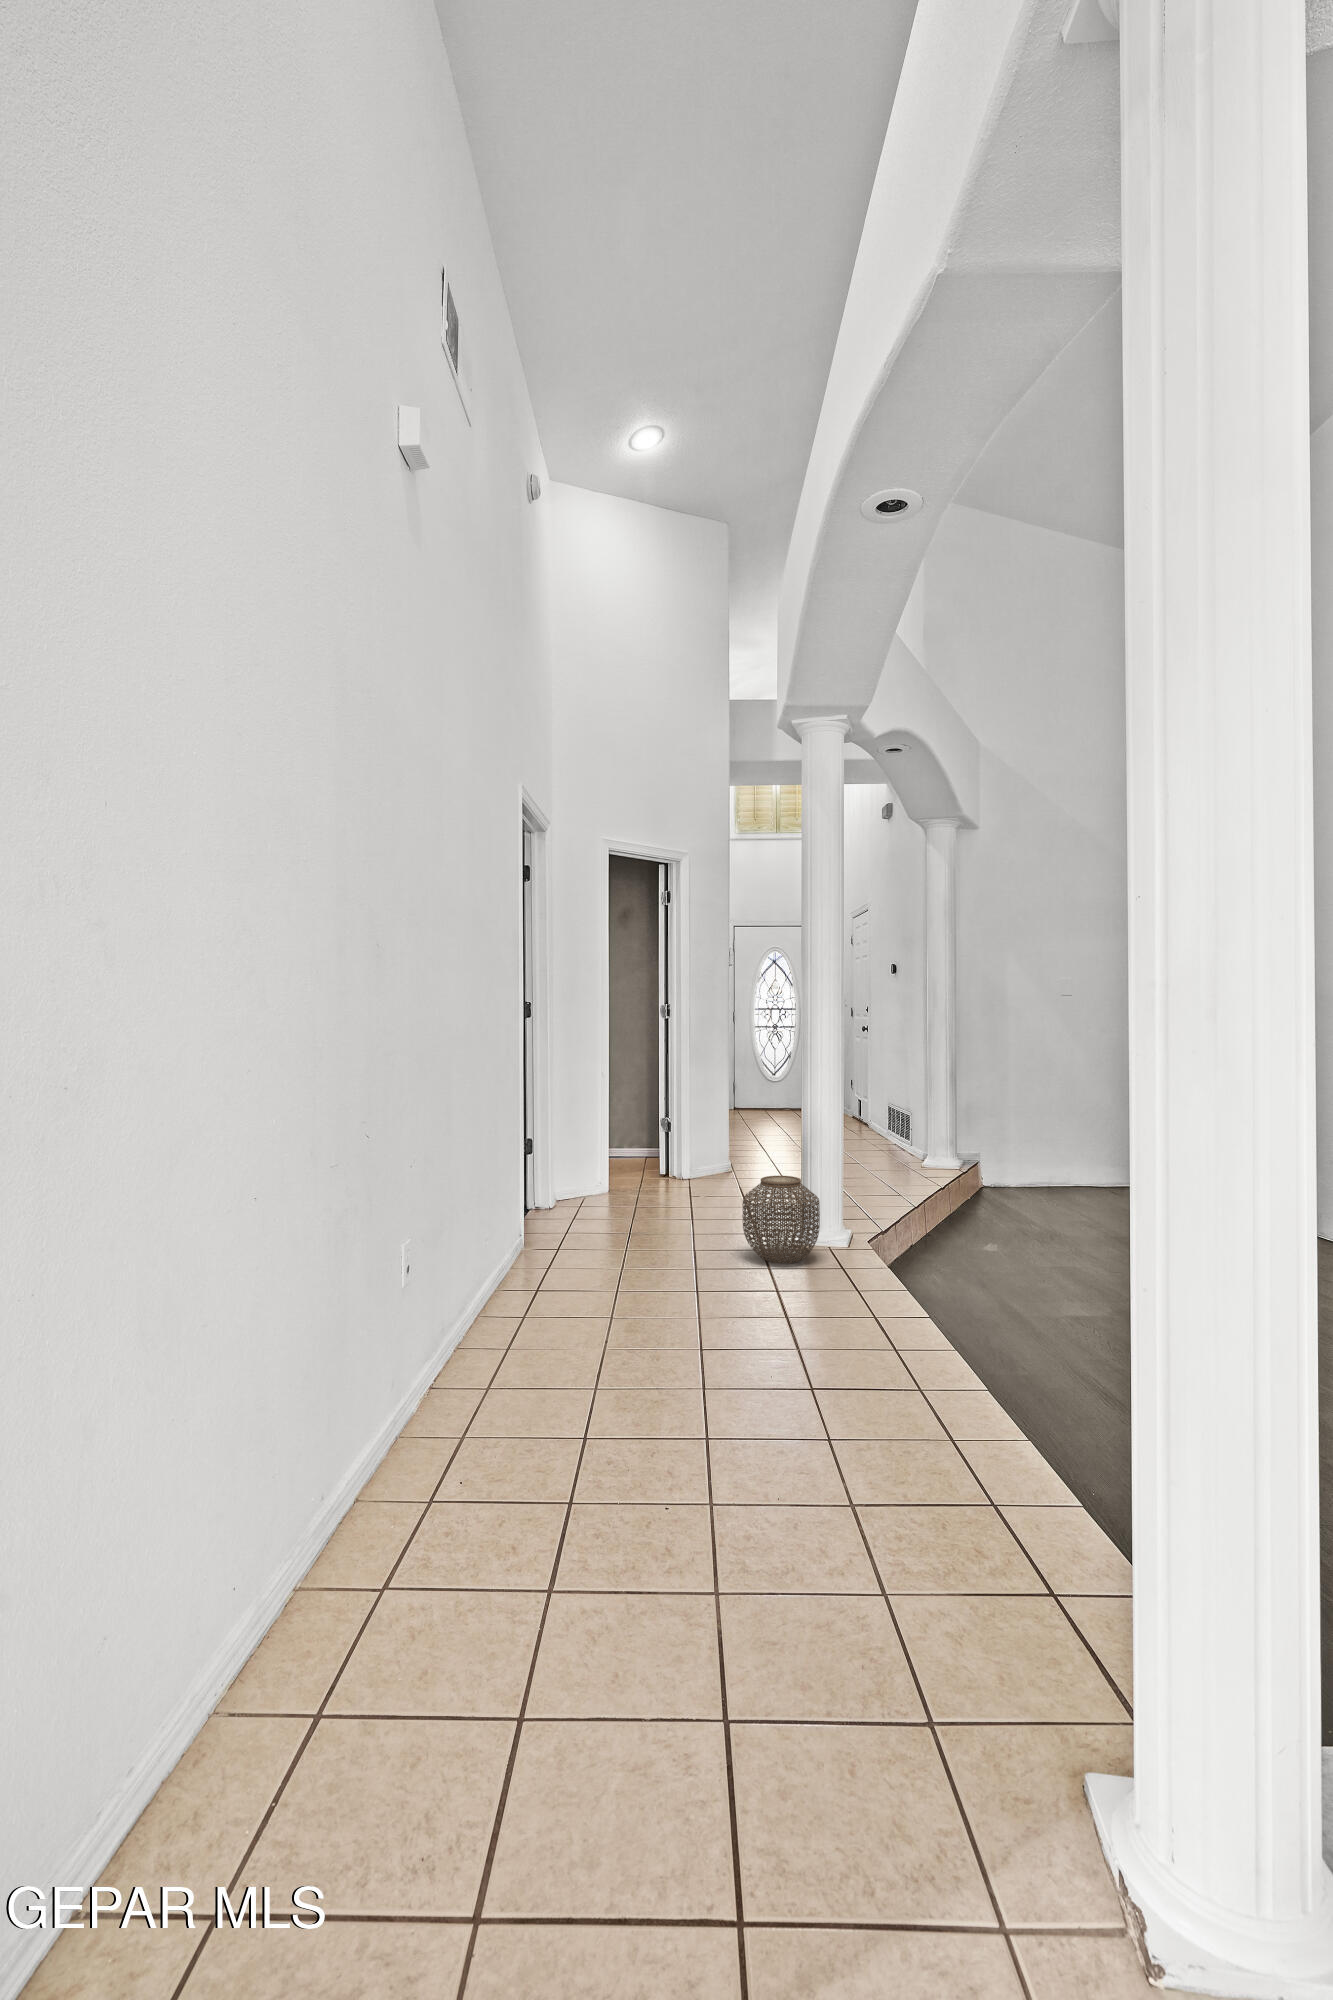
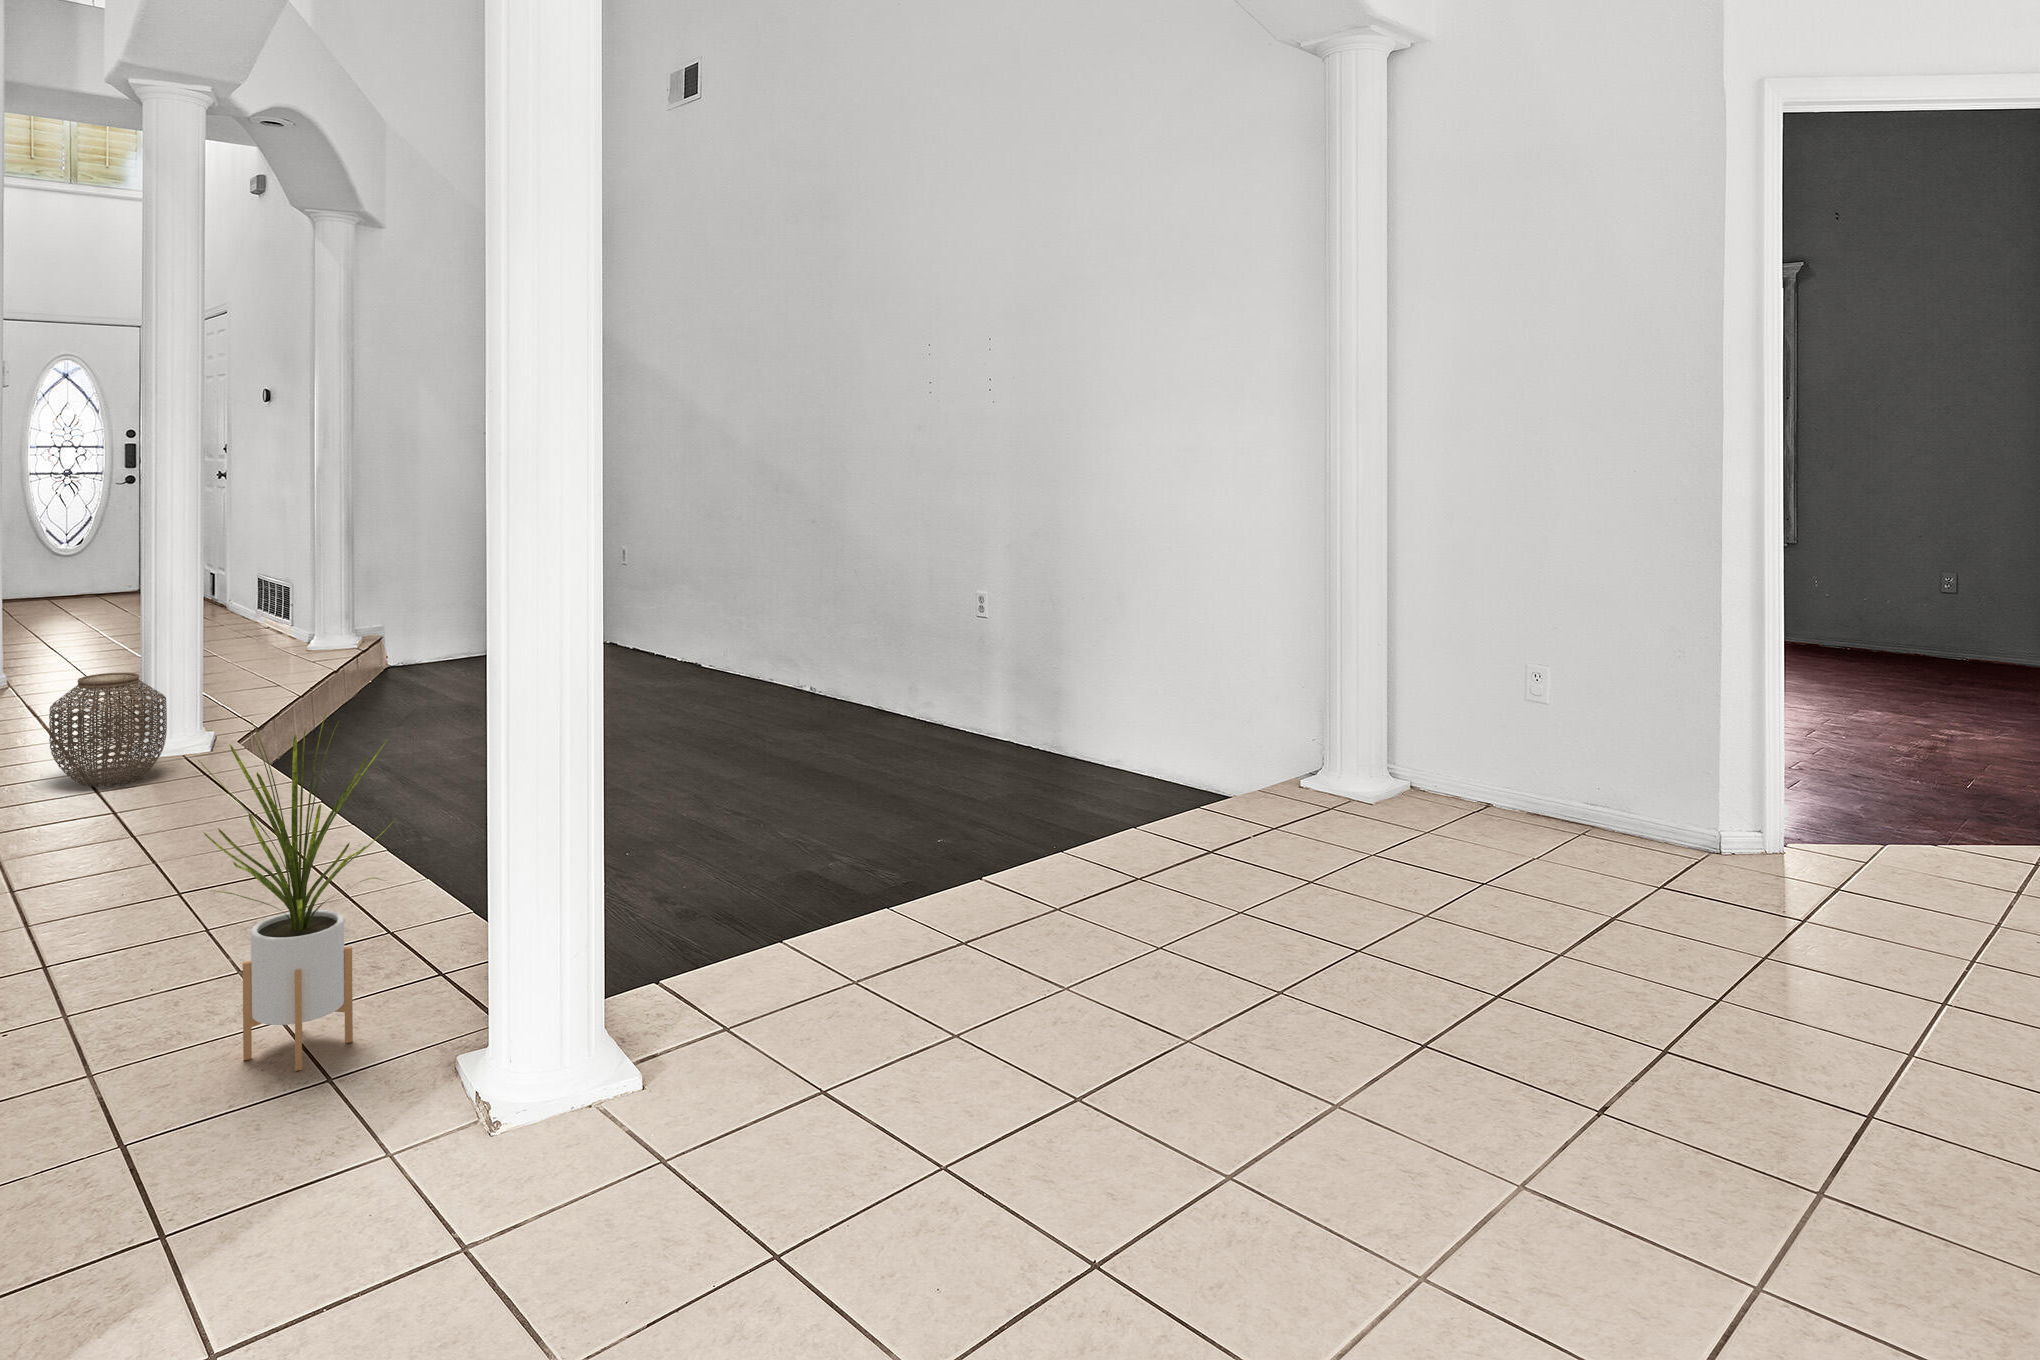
house plant: none [817,1270,1014,1665] -> present [199,713,396,1071]

